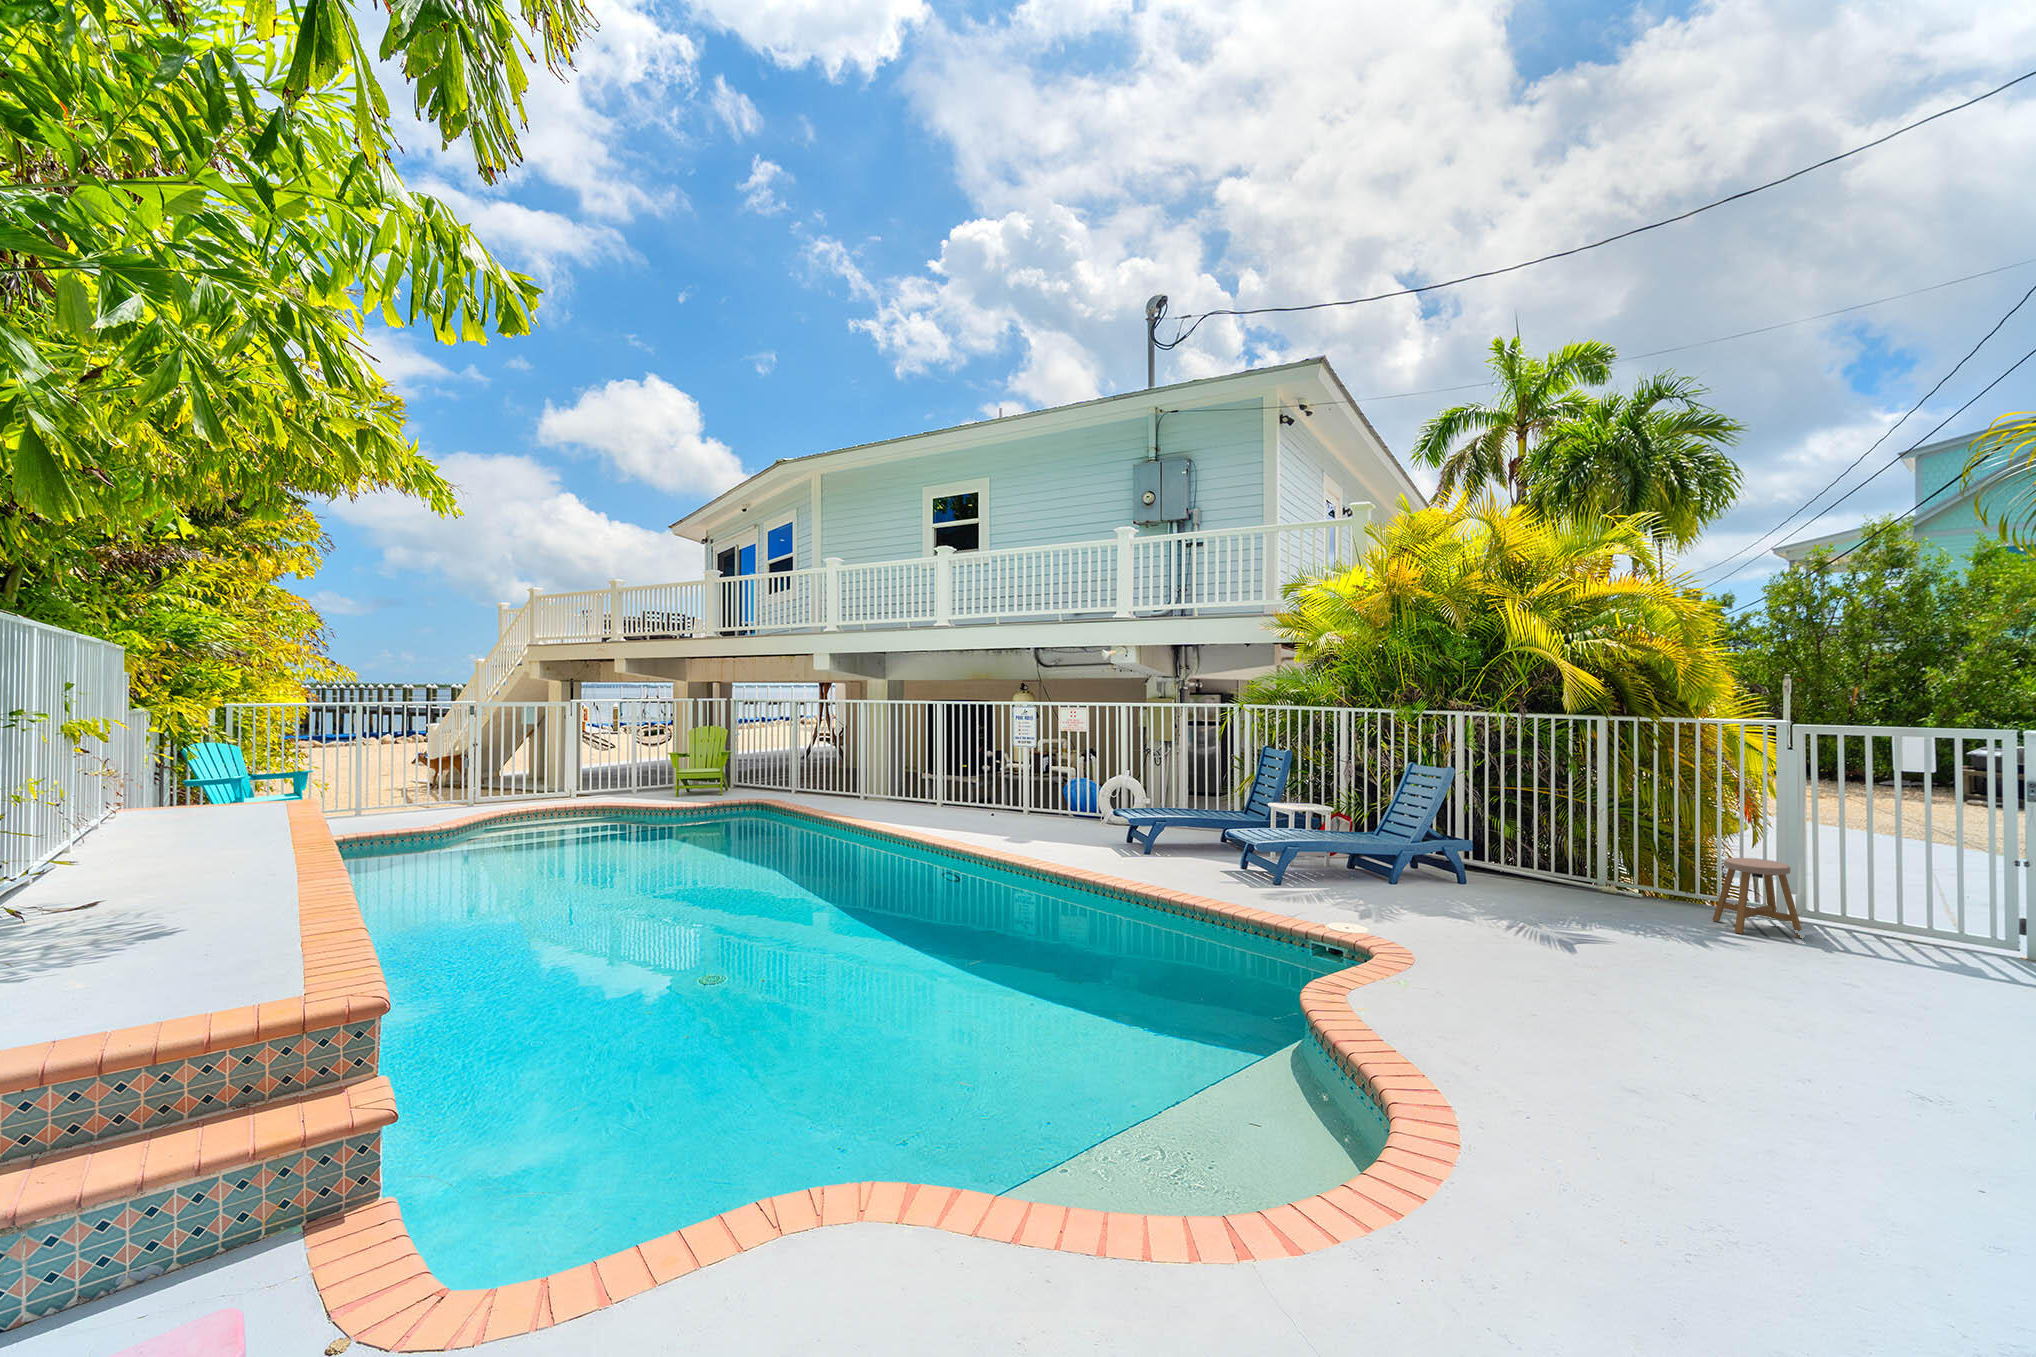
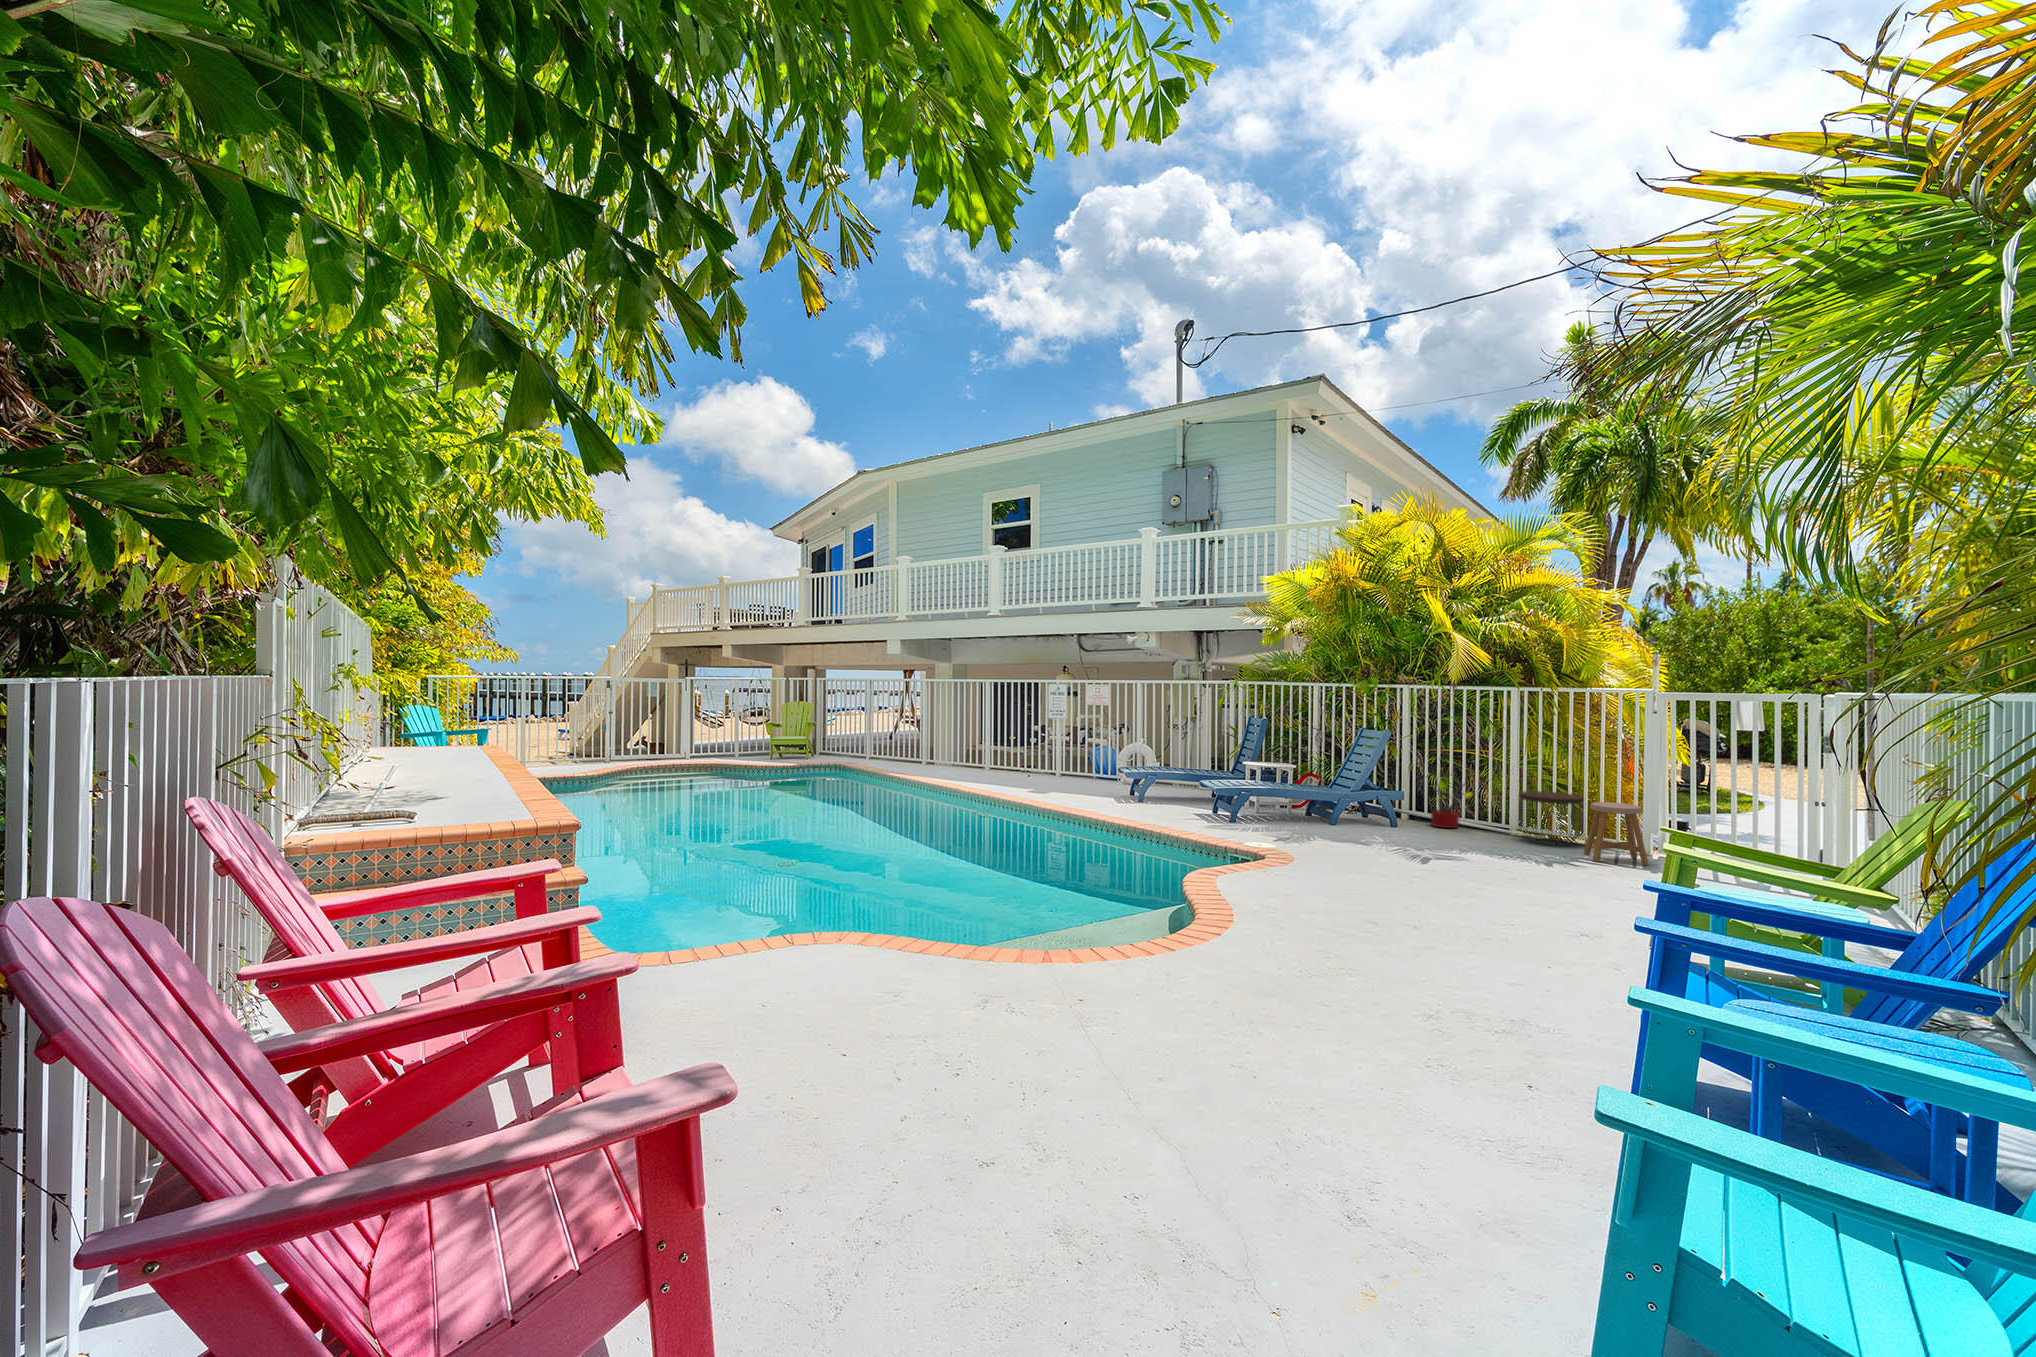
decorative plant: none [1496,806,1556,884] -> present [1431,767,1473,828]
side table: none [1616,840,1697,907] -> present [1519,791,1583,845]

